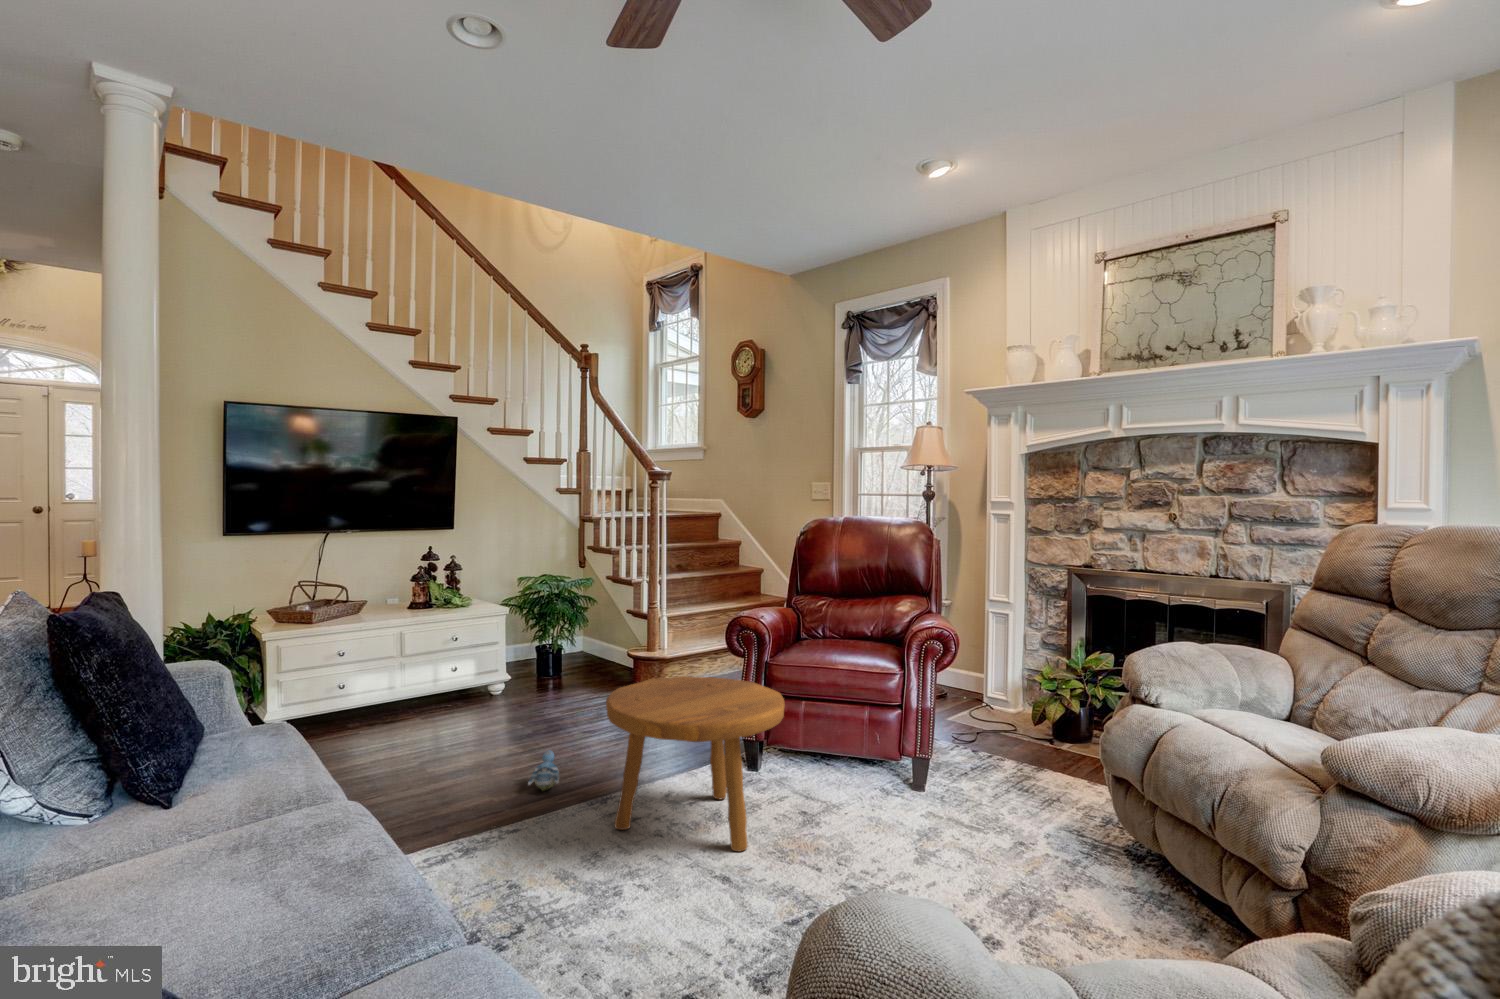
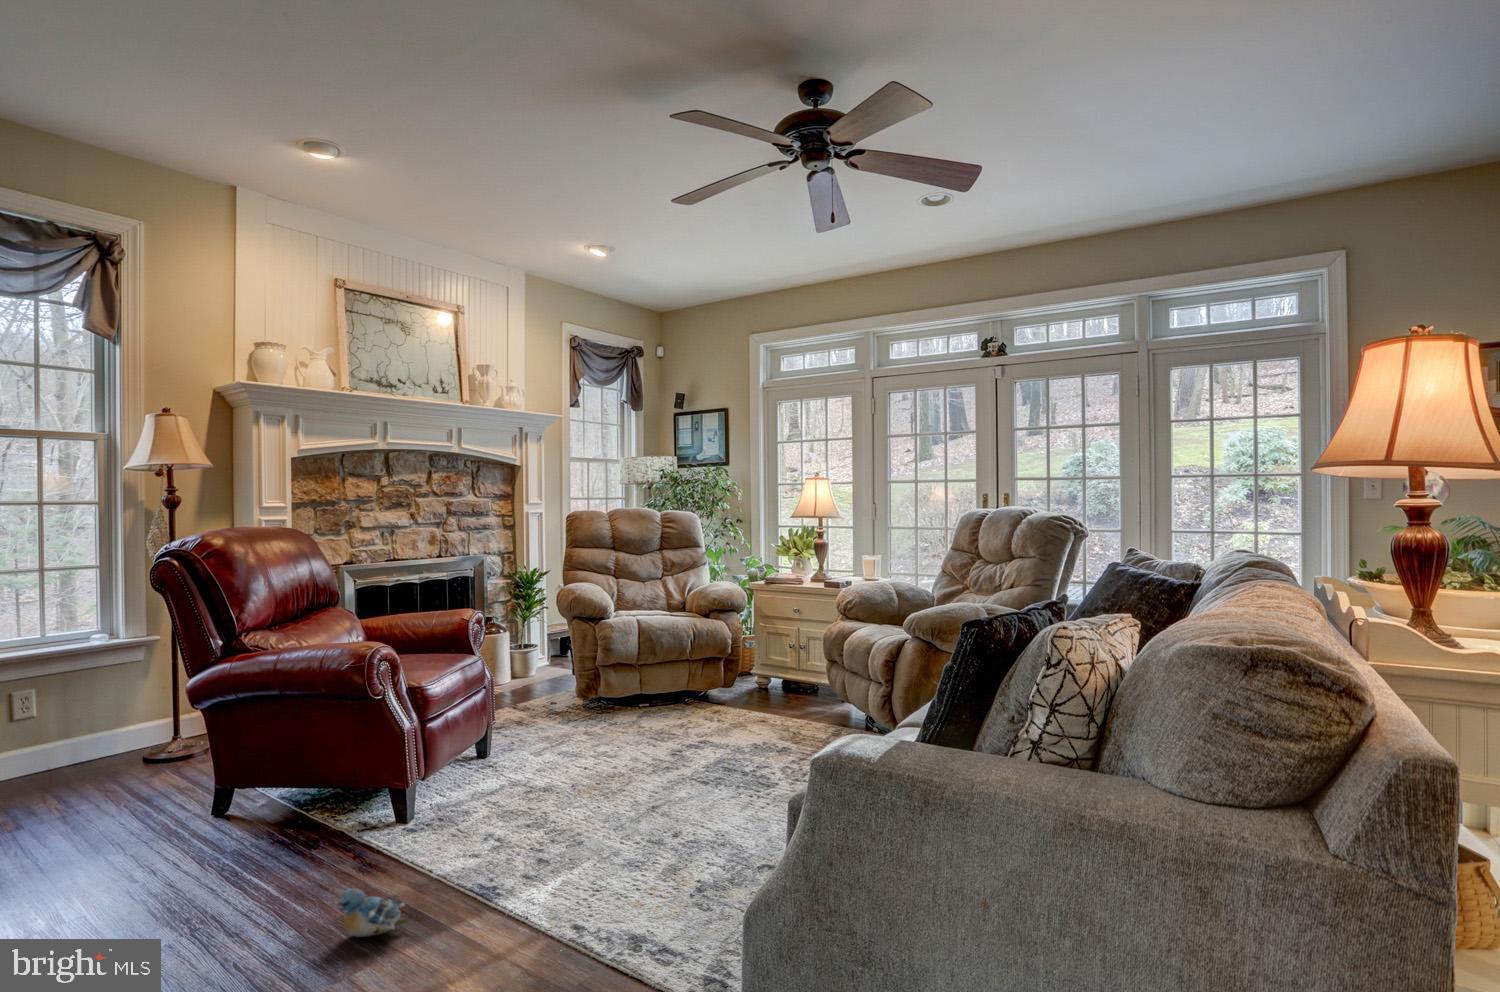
footstool: present [606,676,784,852] -> none [431,684,617,866]

